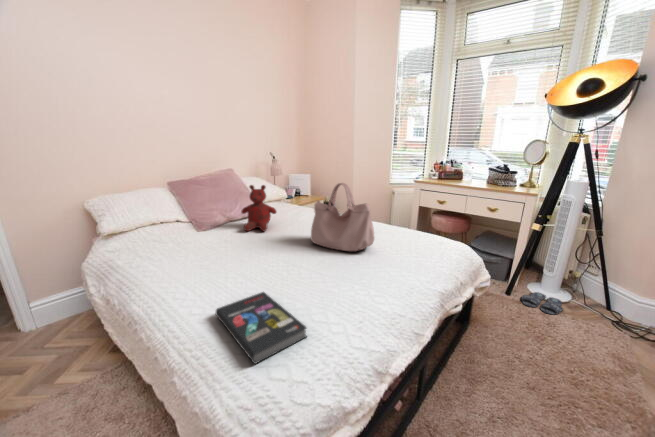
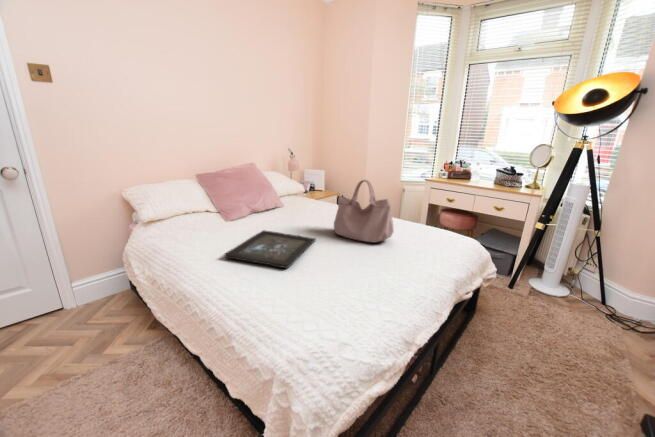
teddy bear: present [242,185,276,231] -> none [268,179,300,222]
tray: none [182,241,290,285] -> present [225,231,316,268]
book: present [216,292,307,364] -> none [263,274,345,331]
slippers: present [521,292,563,314] -> none [523,287,562,307]

